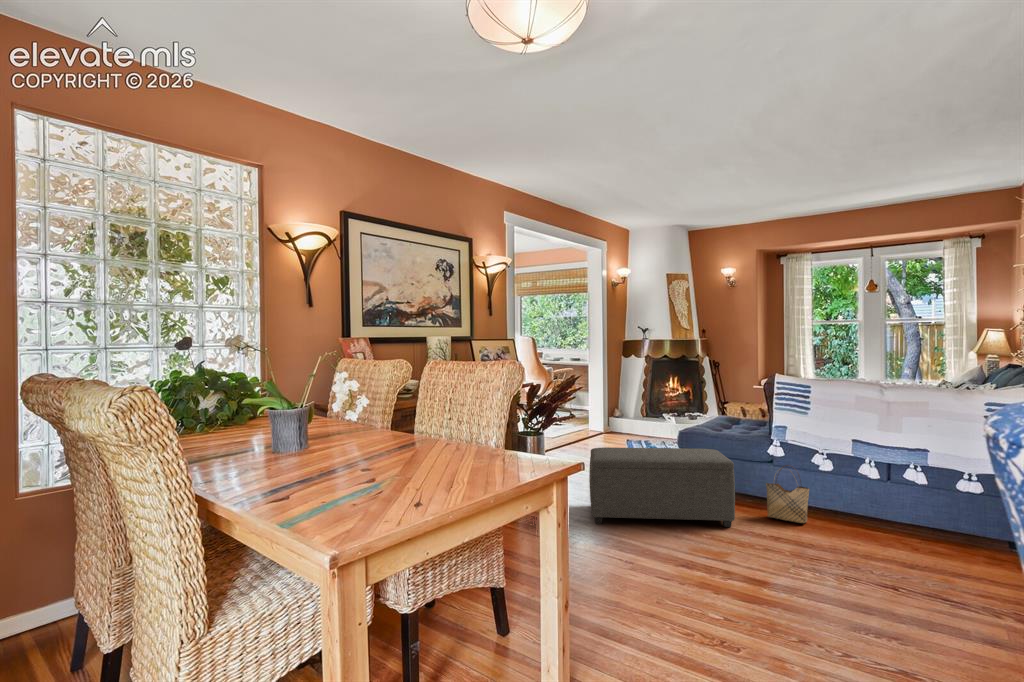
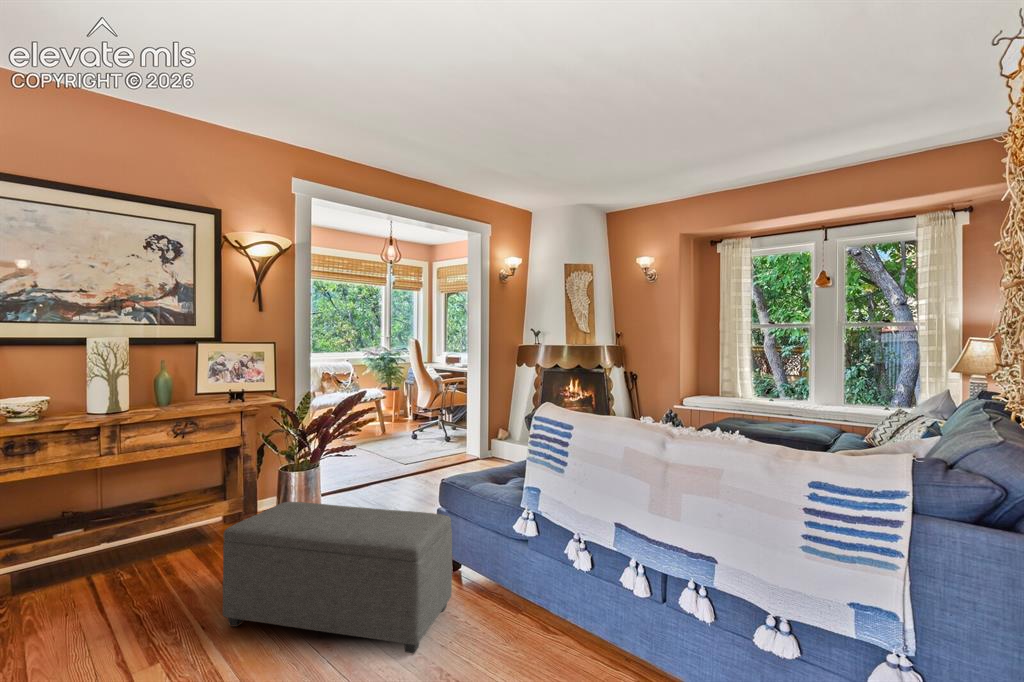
woven basket: present [766,465,809,523] -> none [496,551,554,656]

